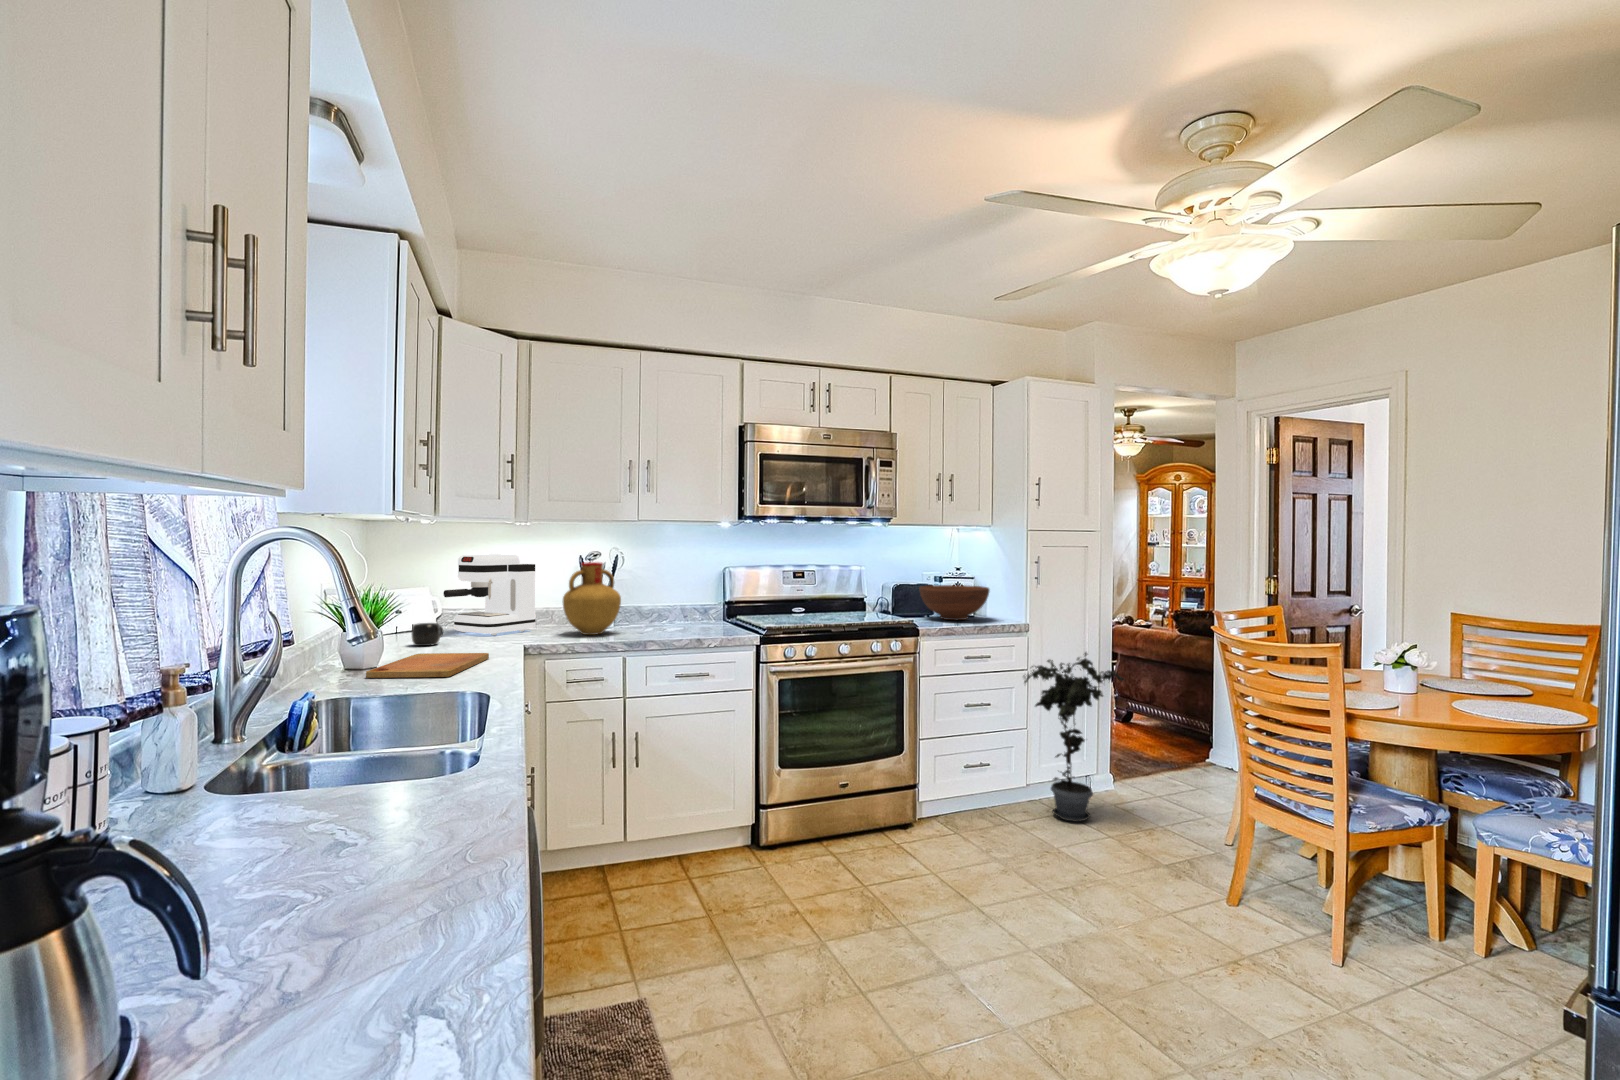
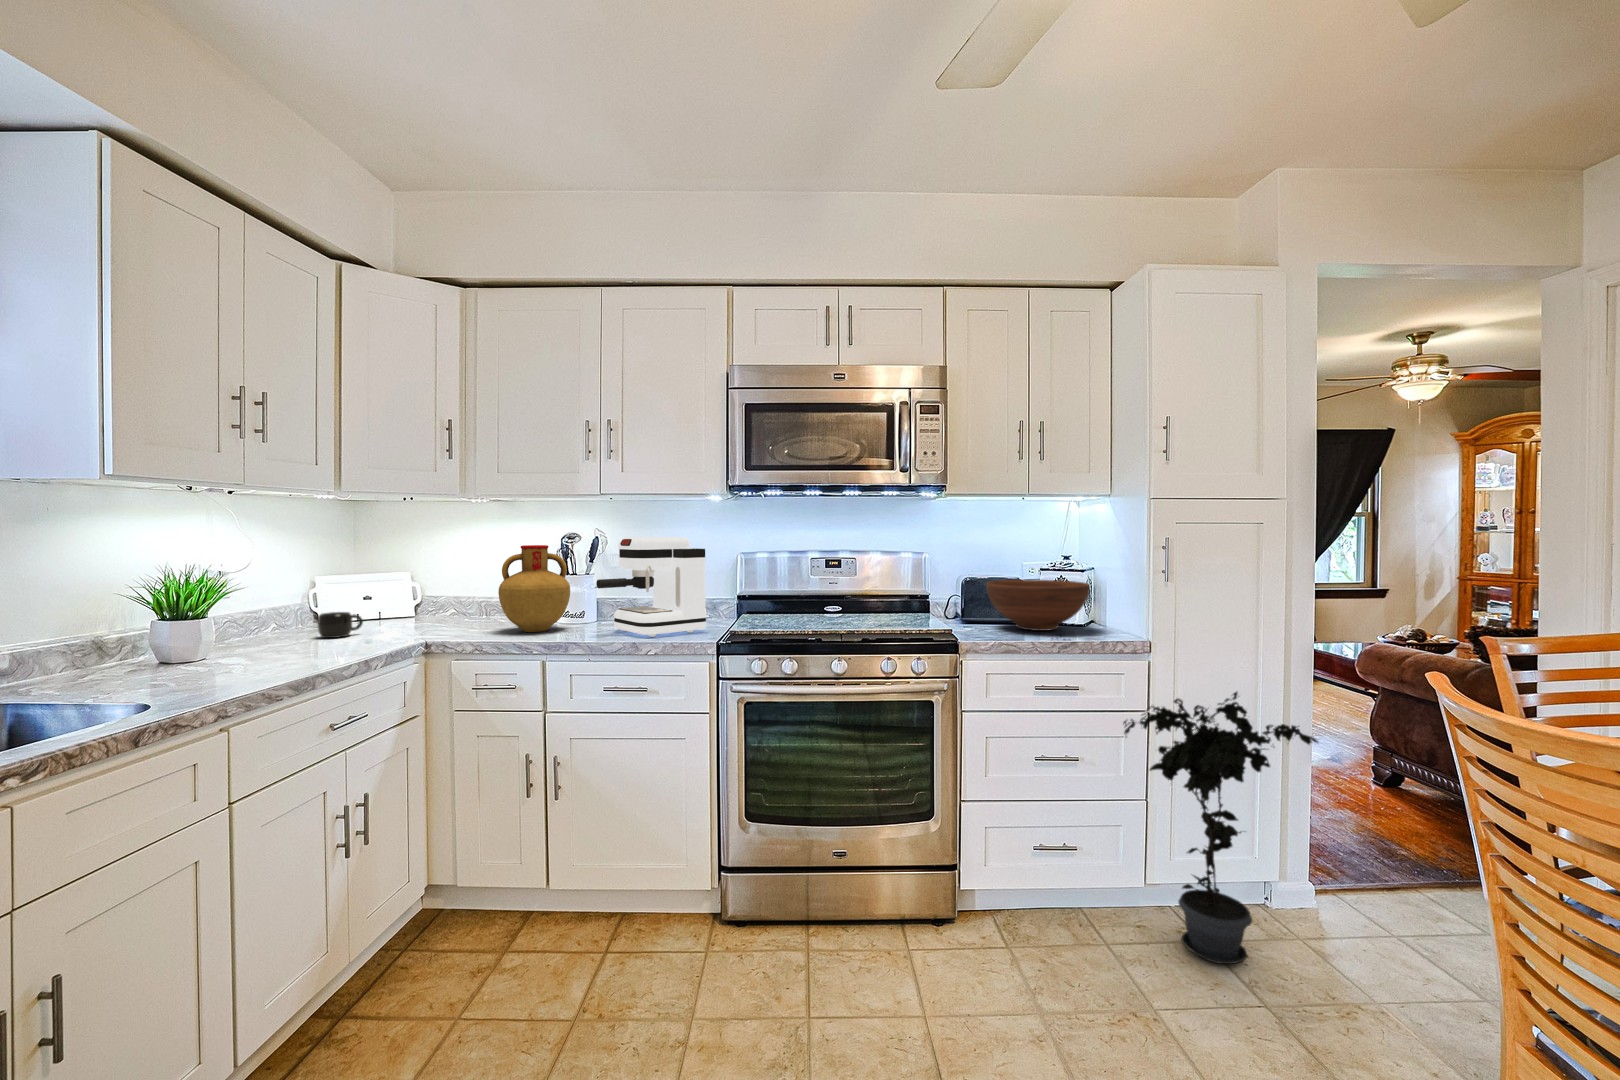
coffee maker: present [443,554,536,635] -> present [596,537,706,637]
cutting board: present [366,653,489,678] -> none [115,649,321,684]

